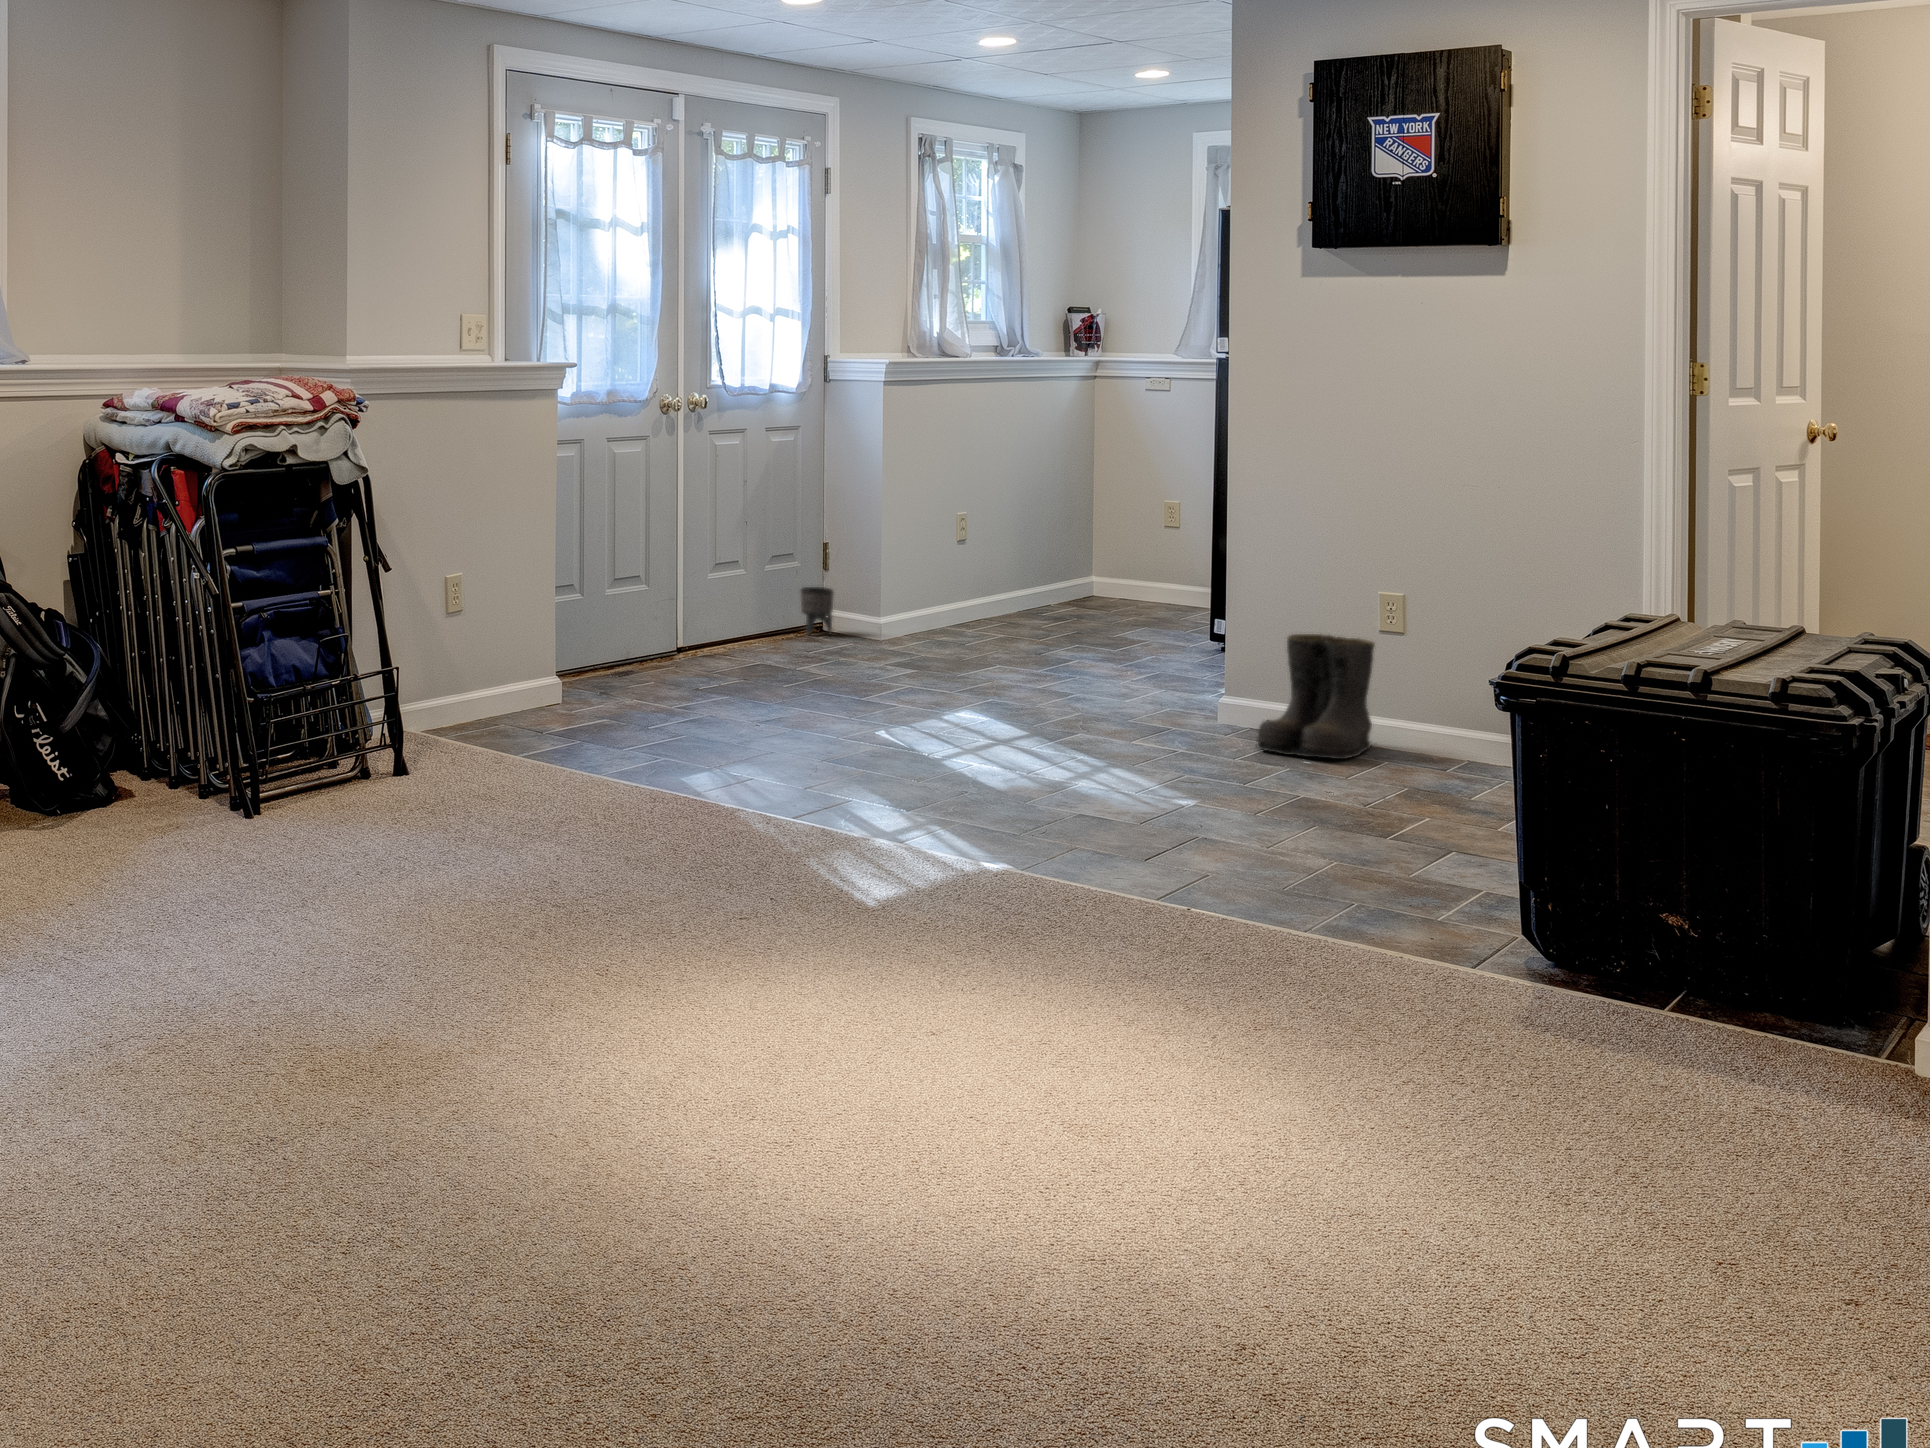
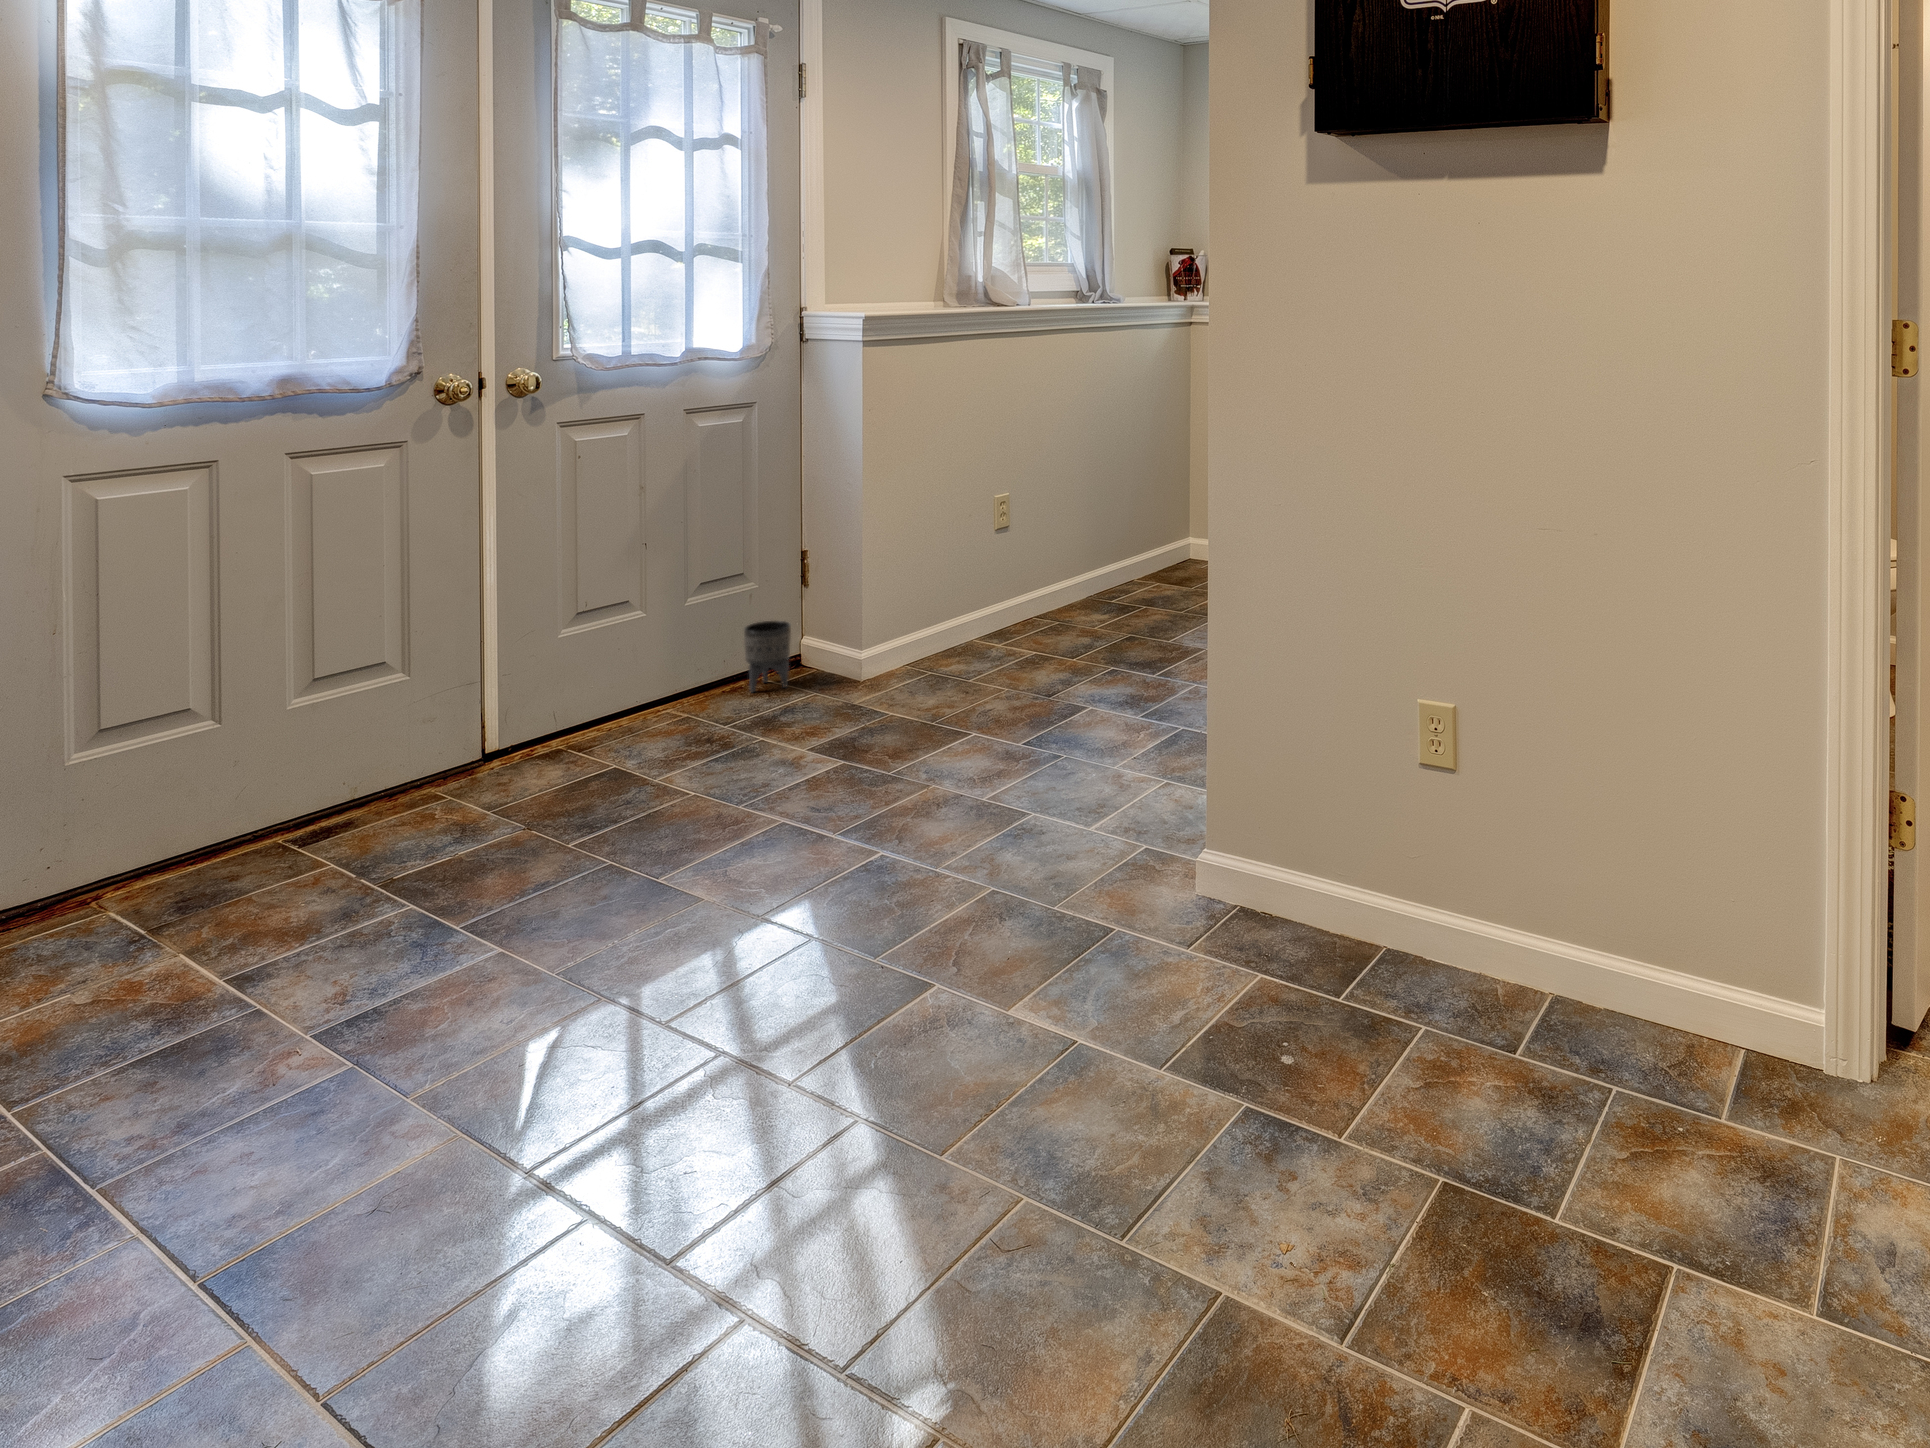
boots: present [1256,634,1375,759] -> none [1214,773,1419,1052]

